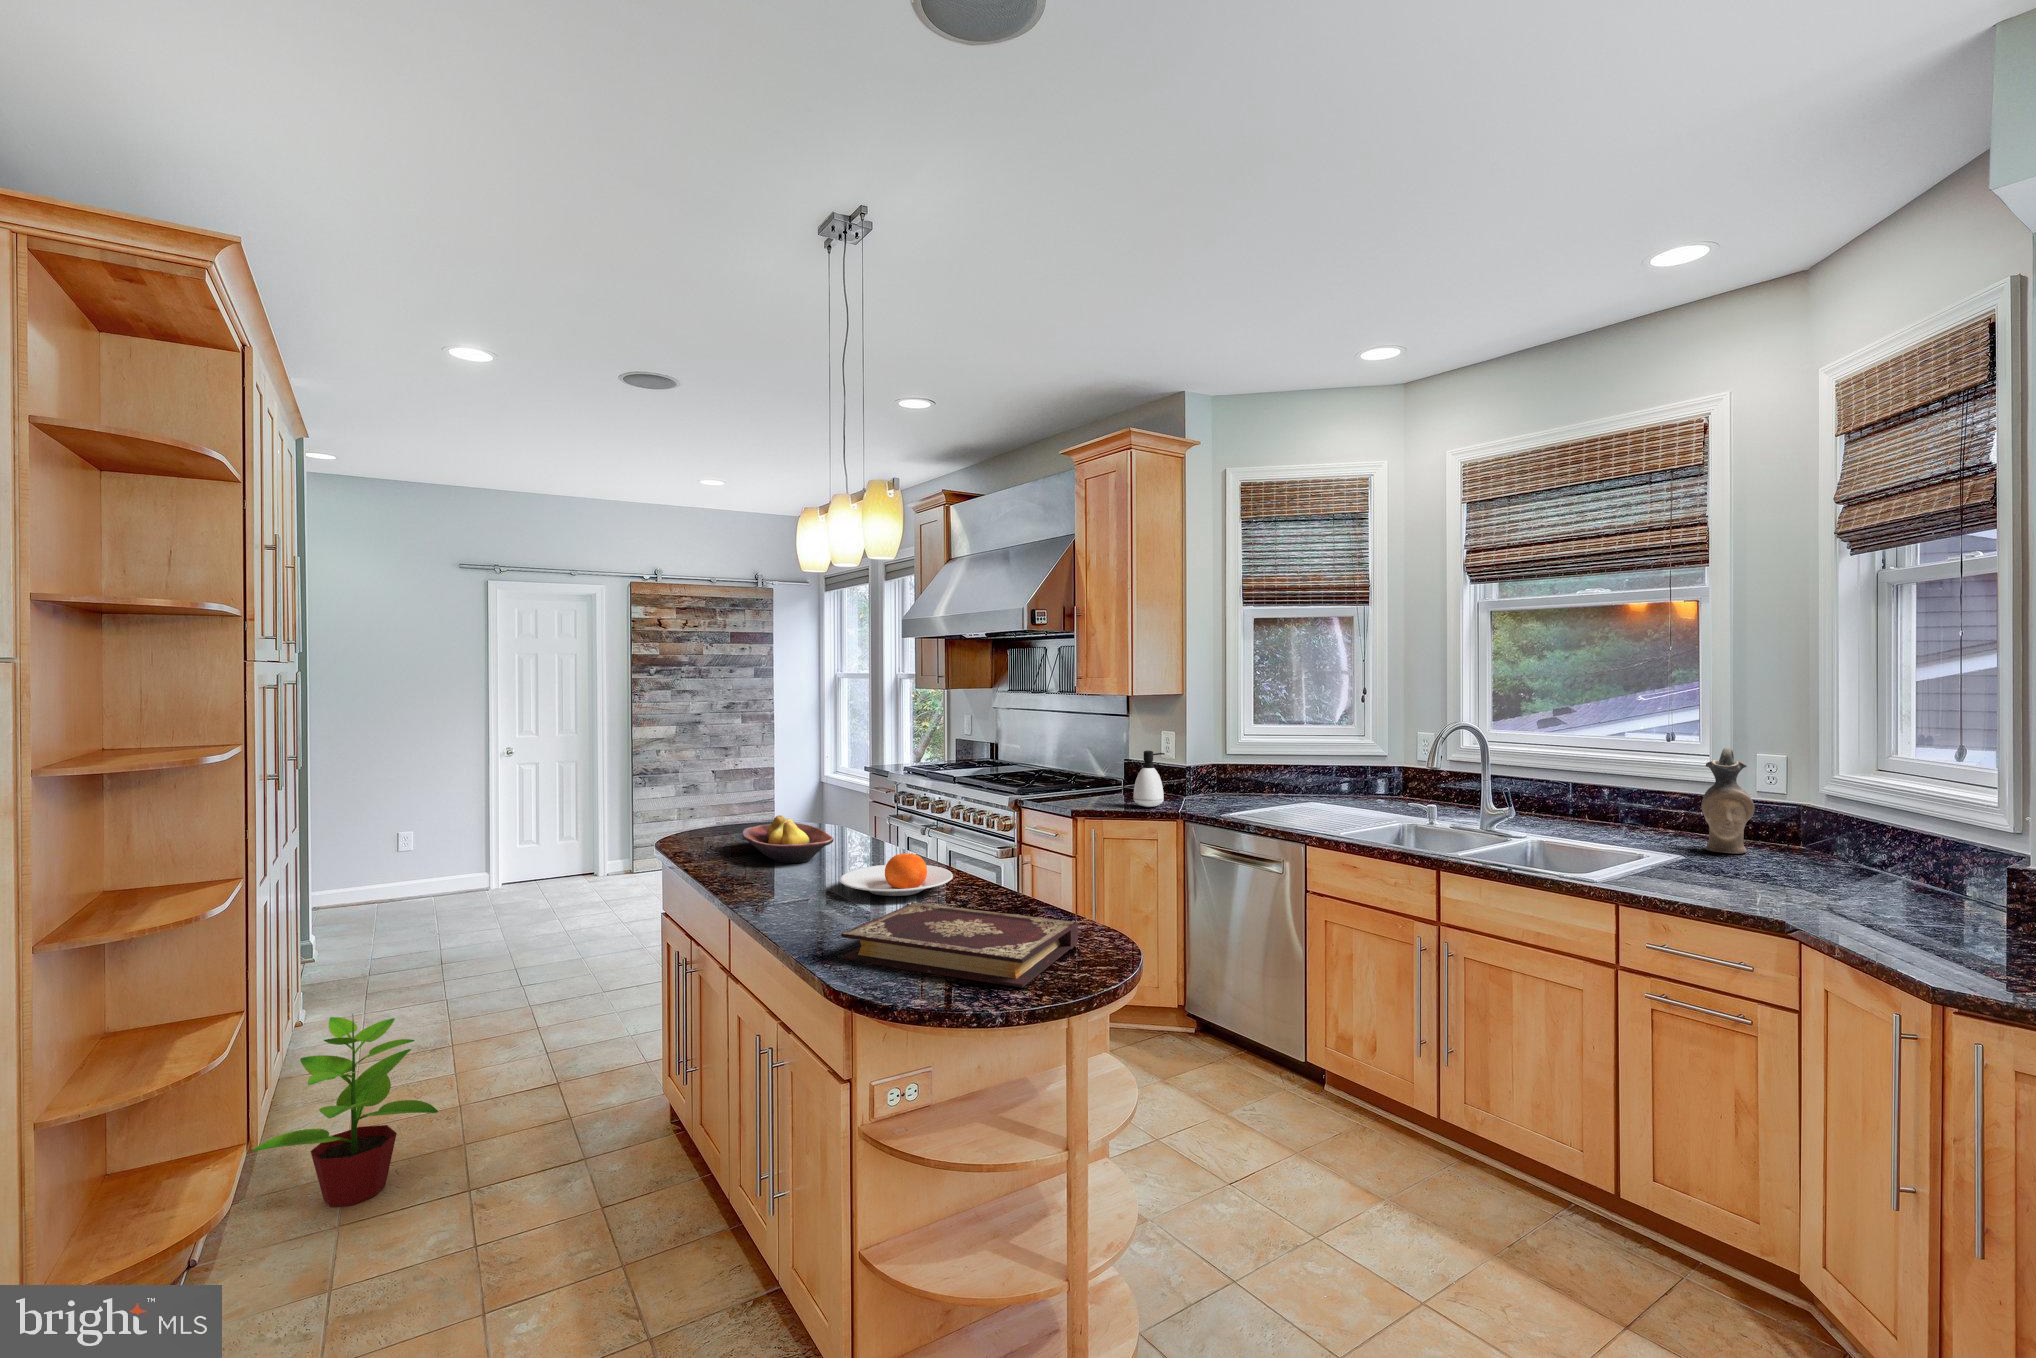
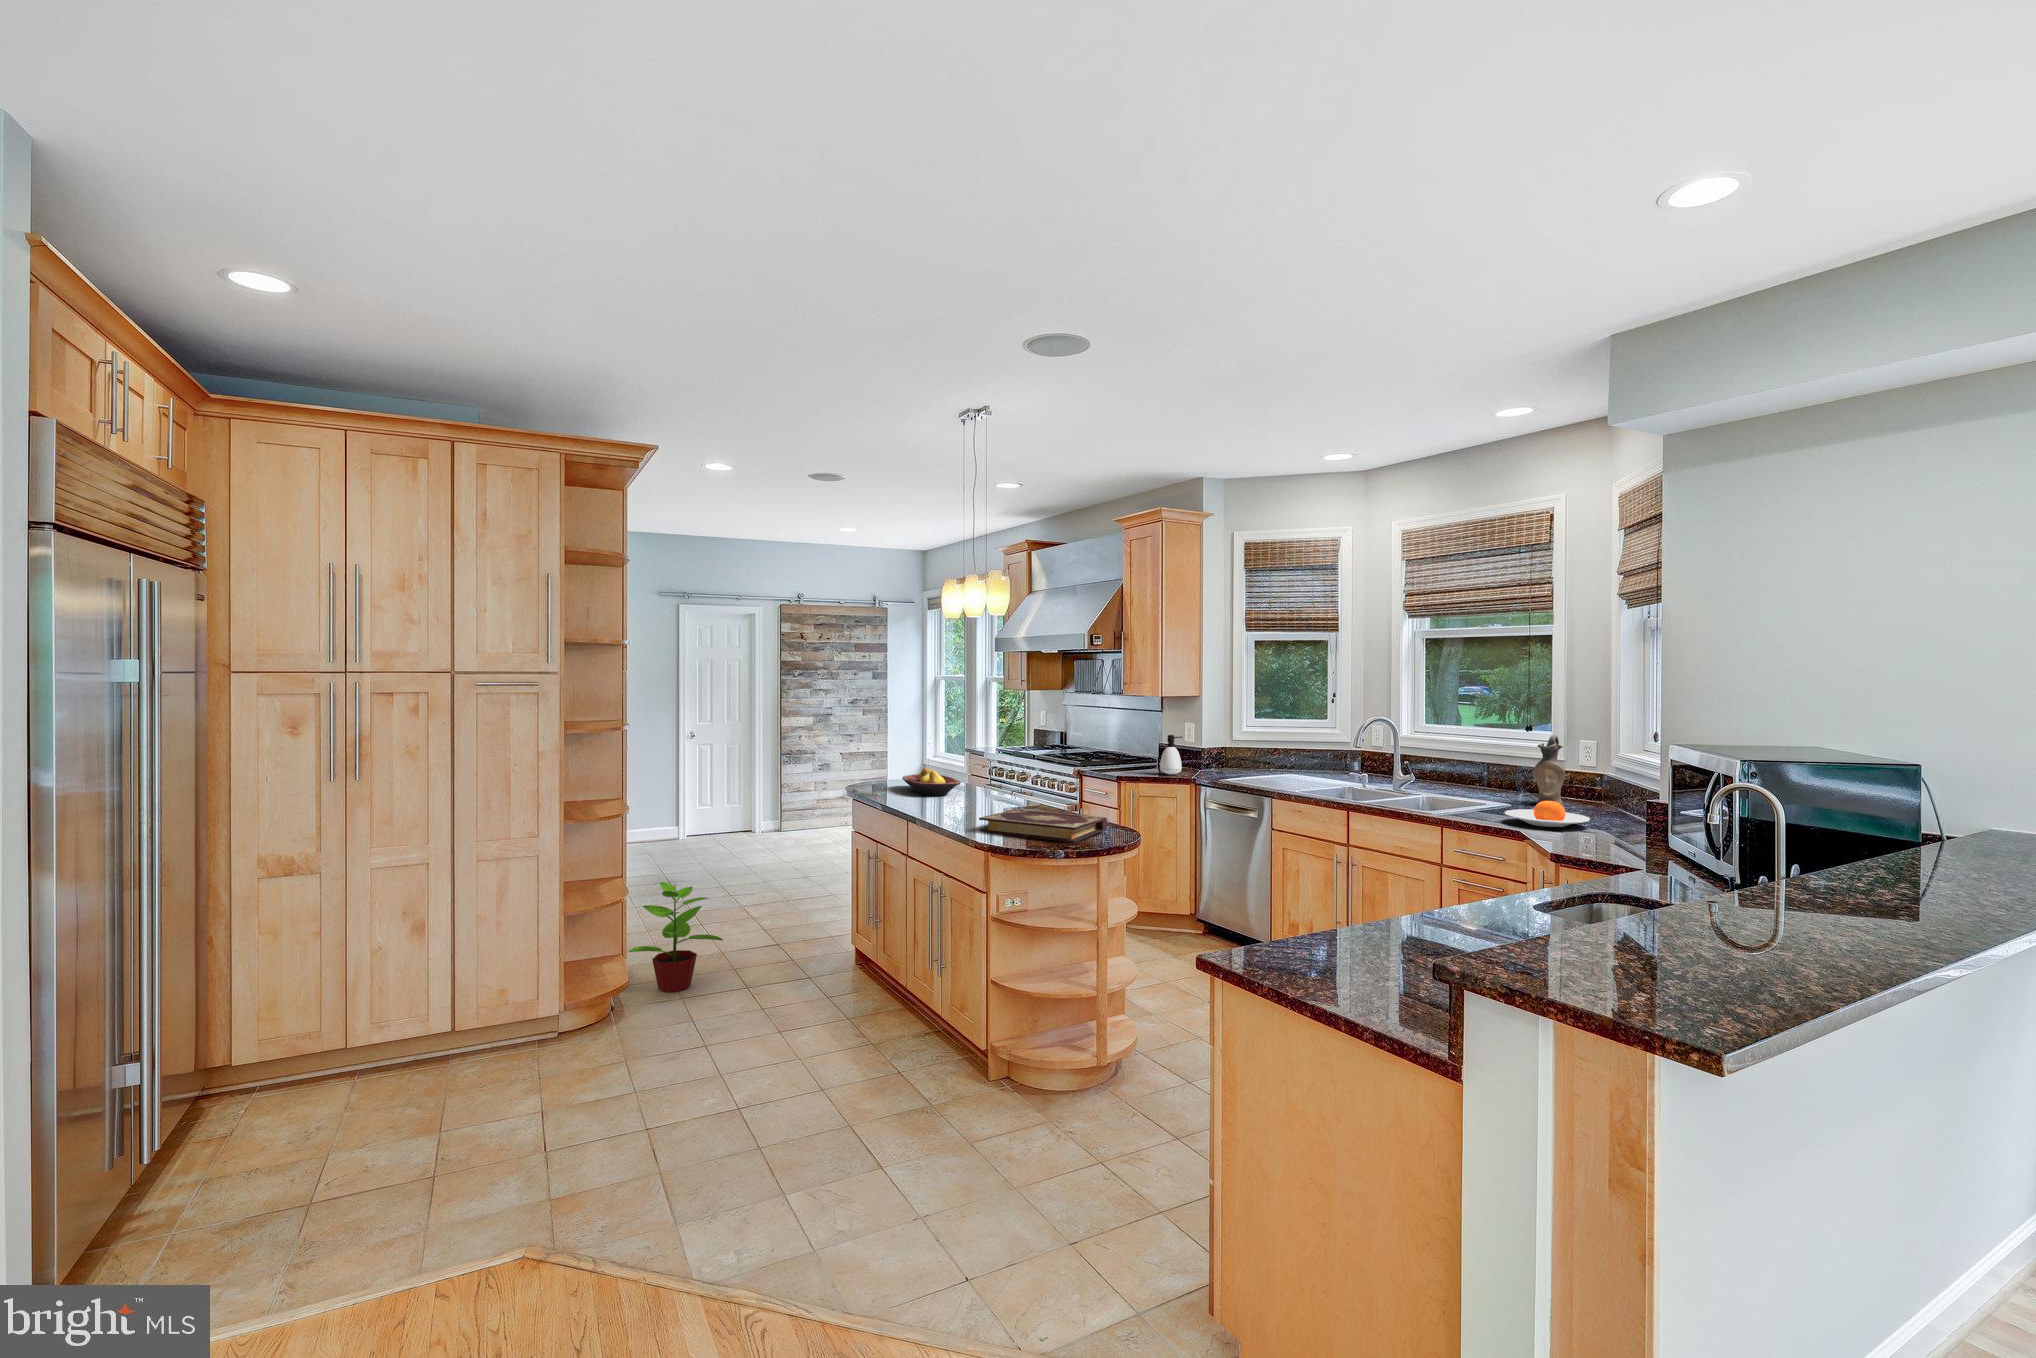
plate: present [840,853,953,896] -> present [1505,801,1590,827]

